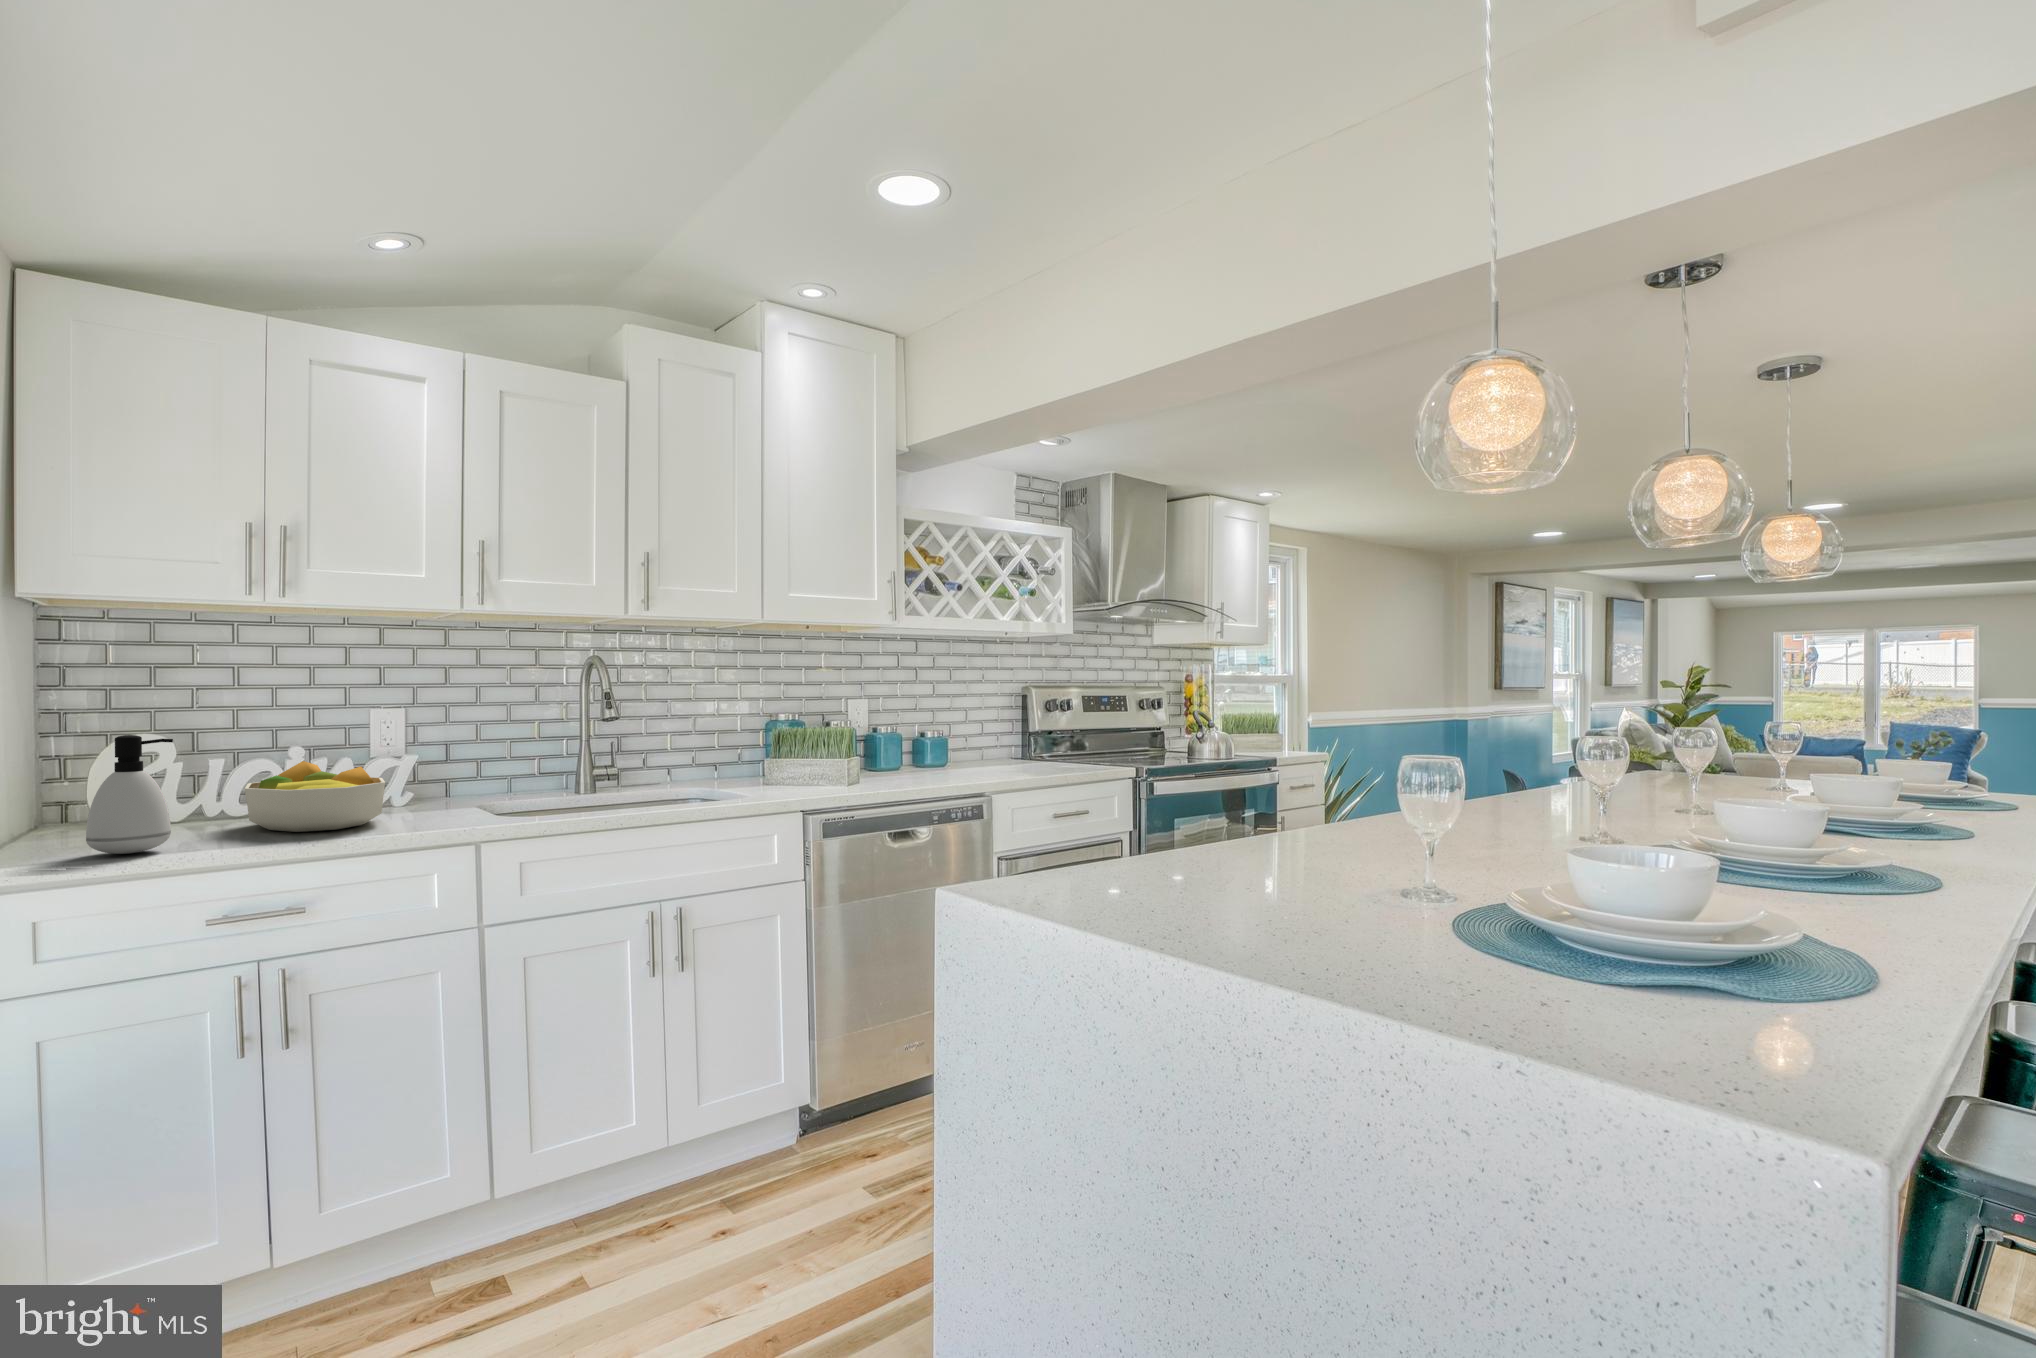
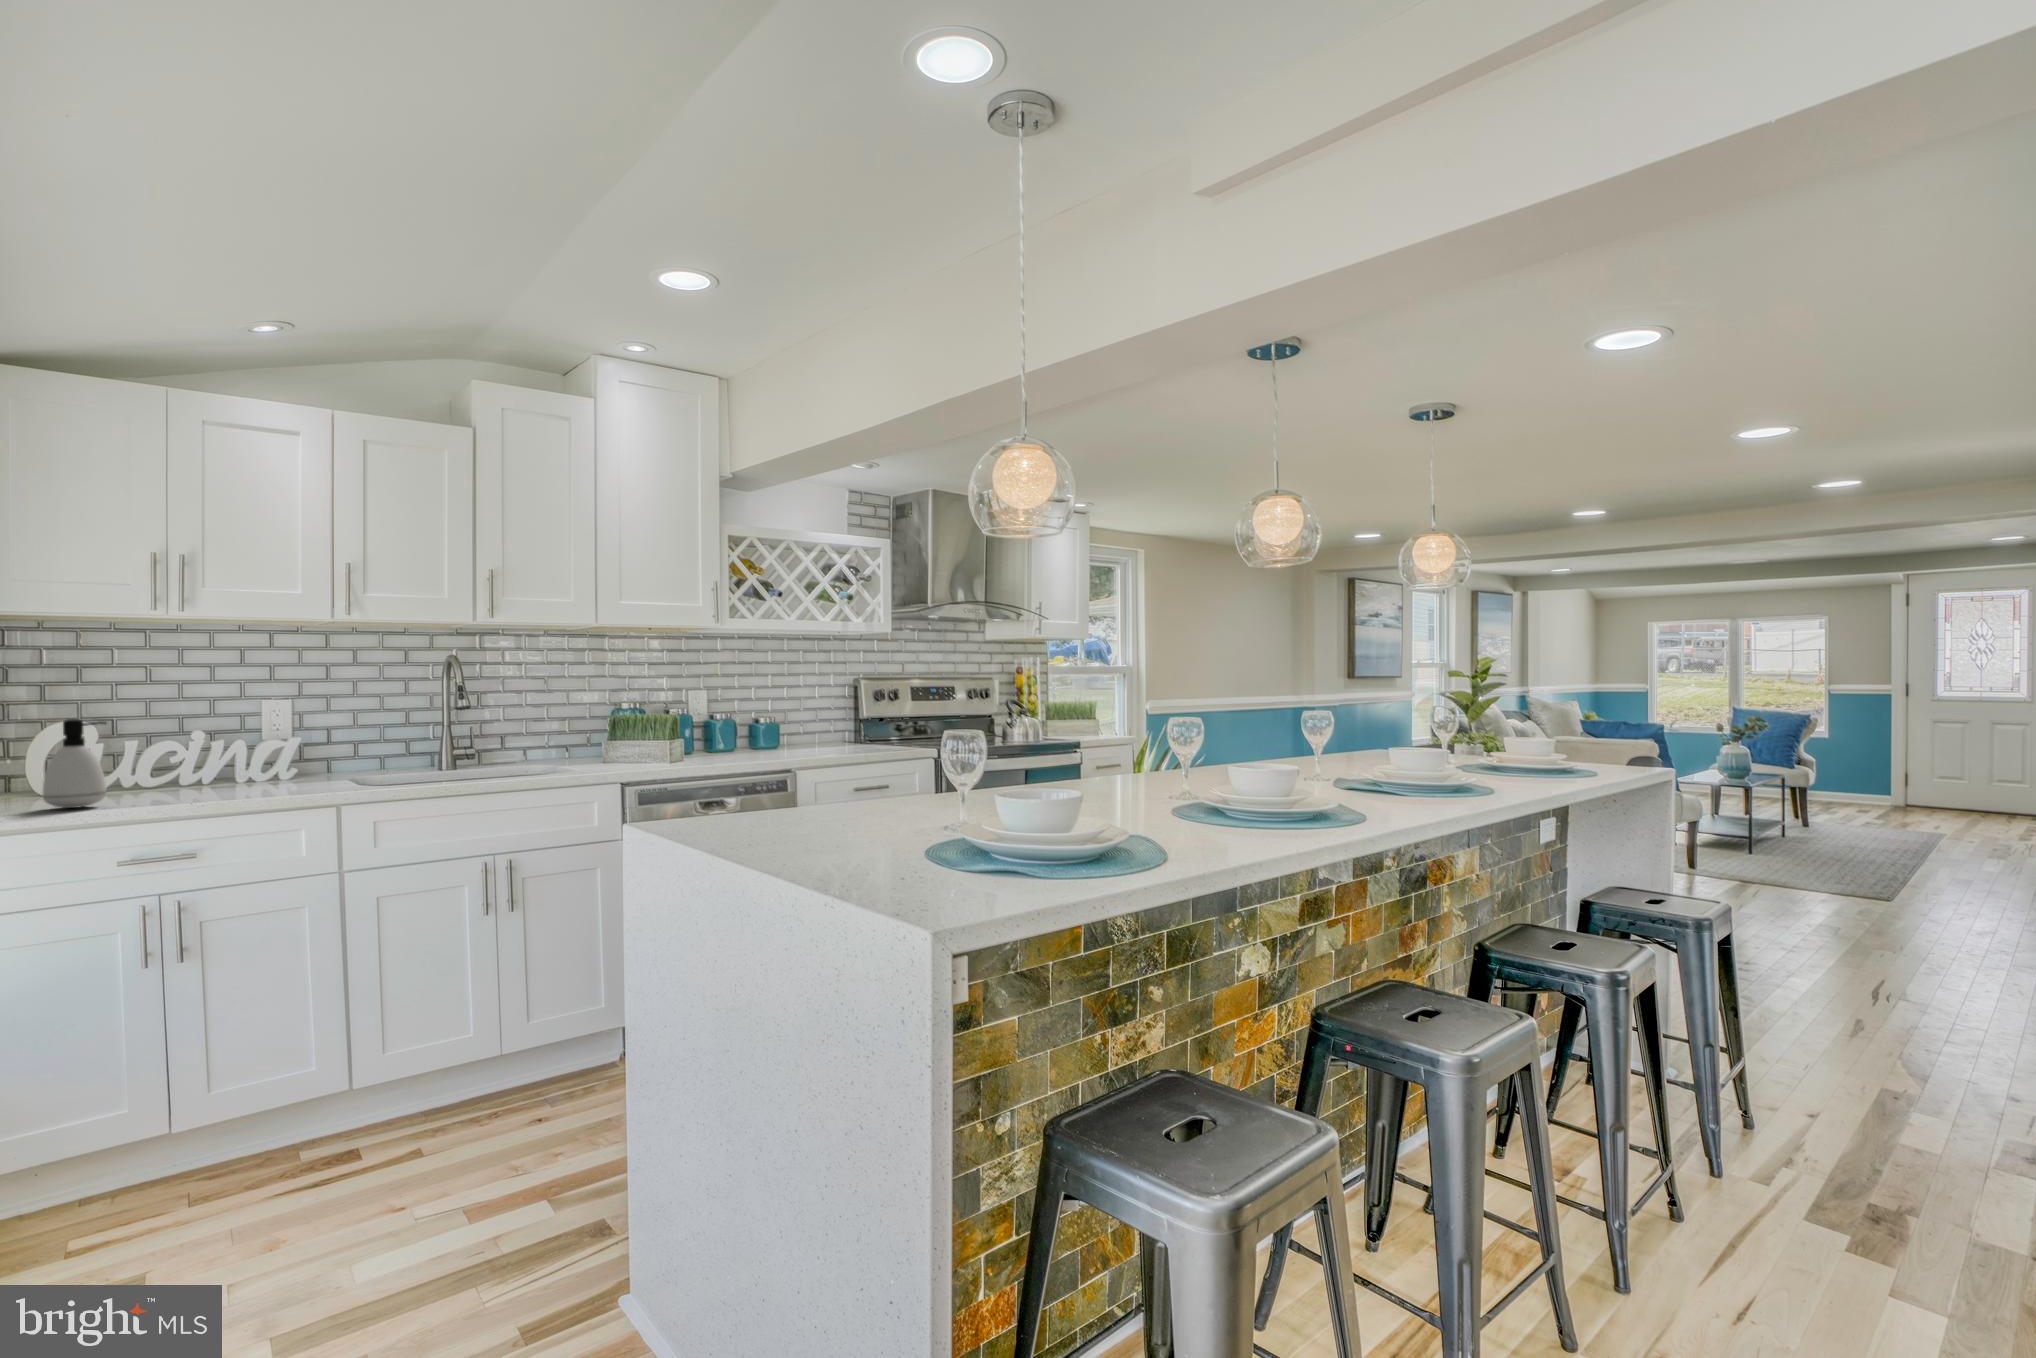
fruit bowl: present [245,761,385,832] -> none [160,741,273,795]

